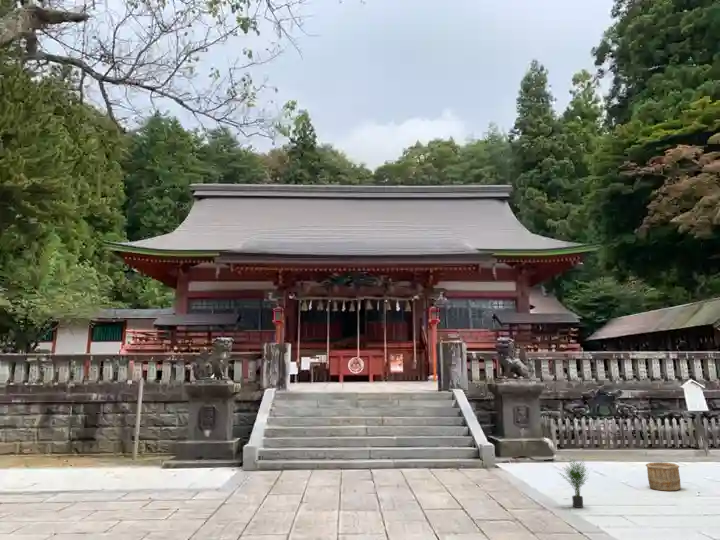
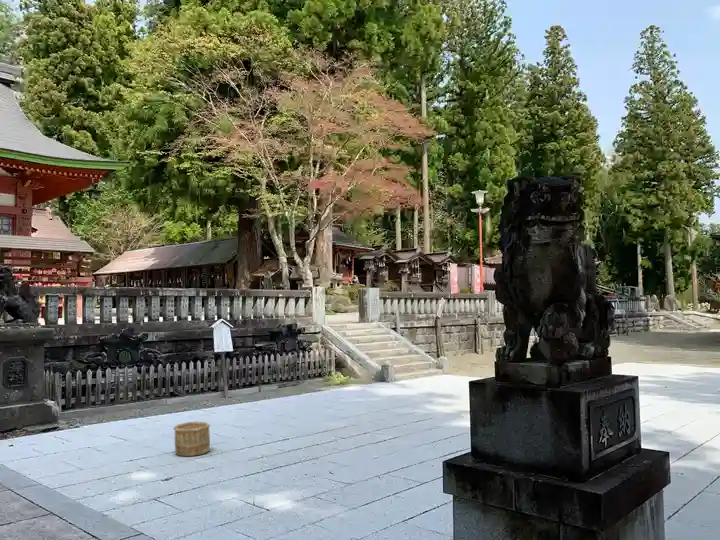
potted plant: present [563,461,586,508] -> none [56,436,110,508]

